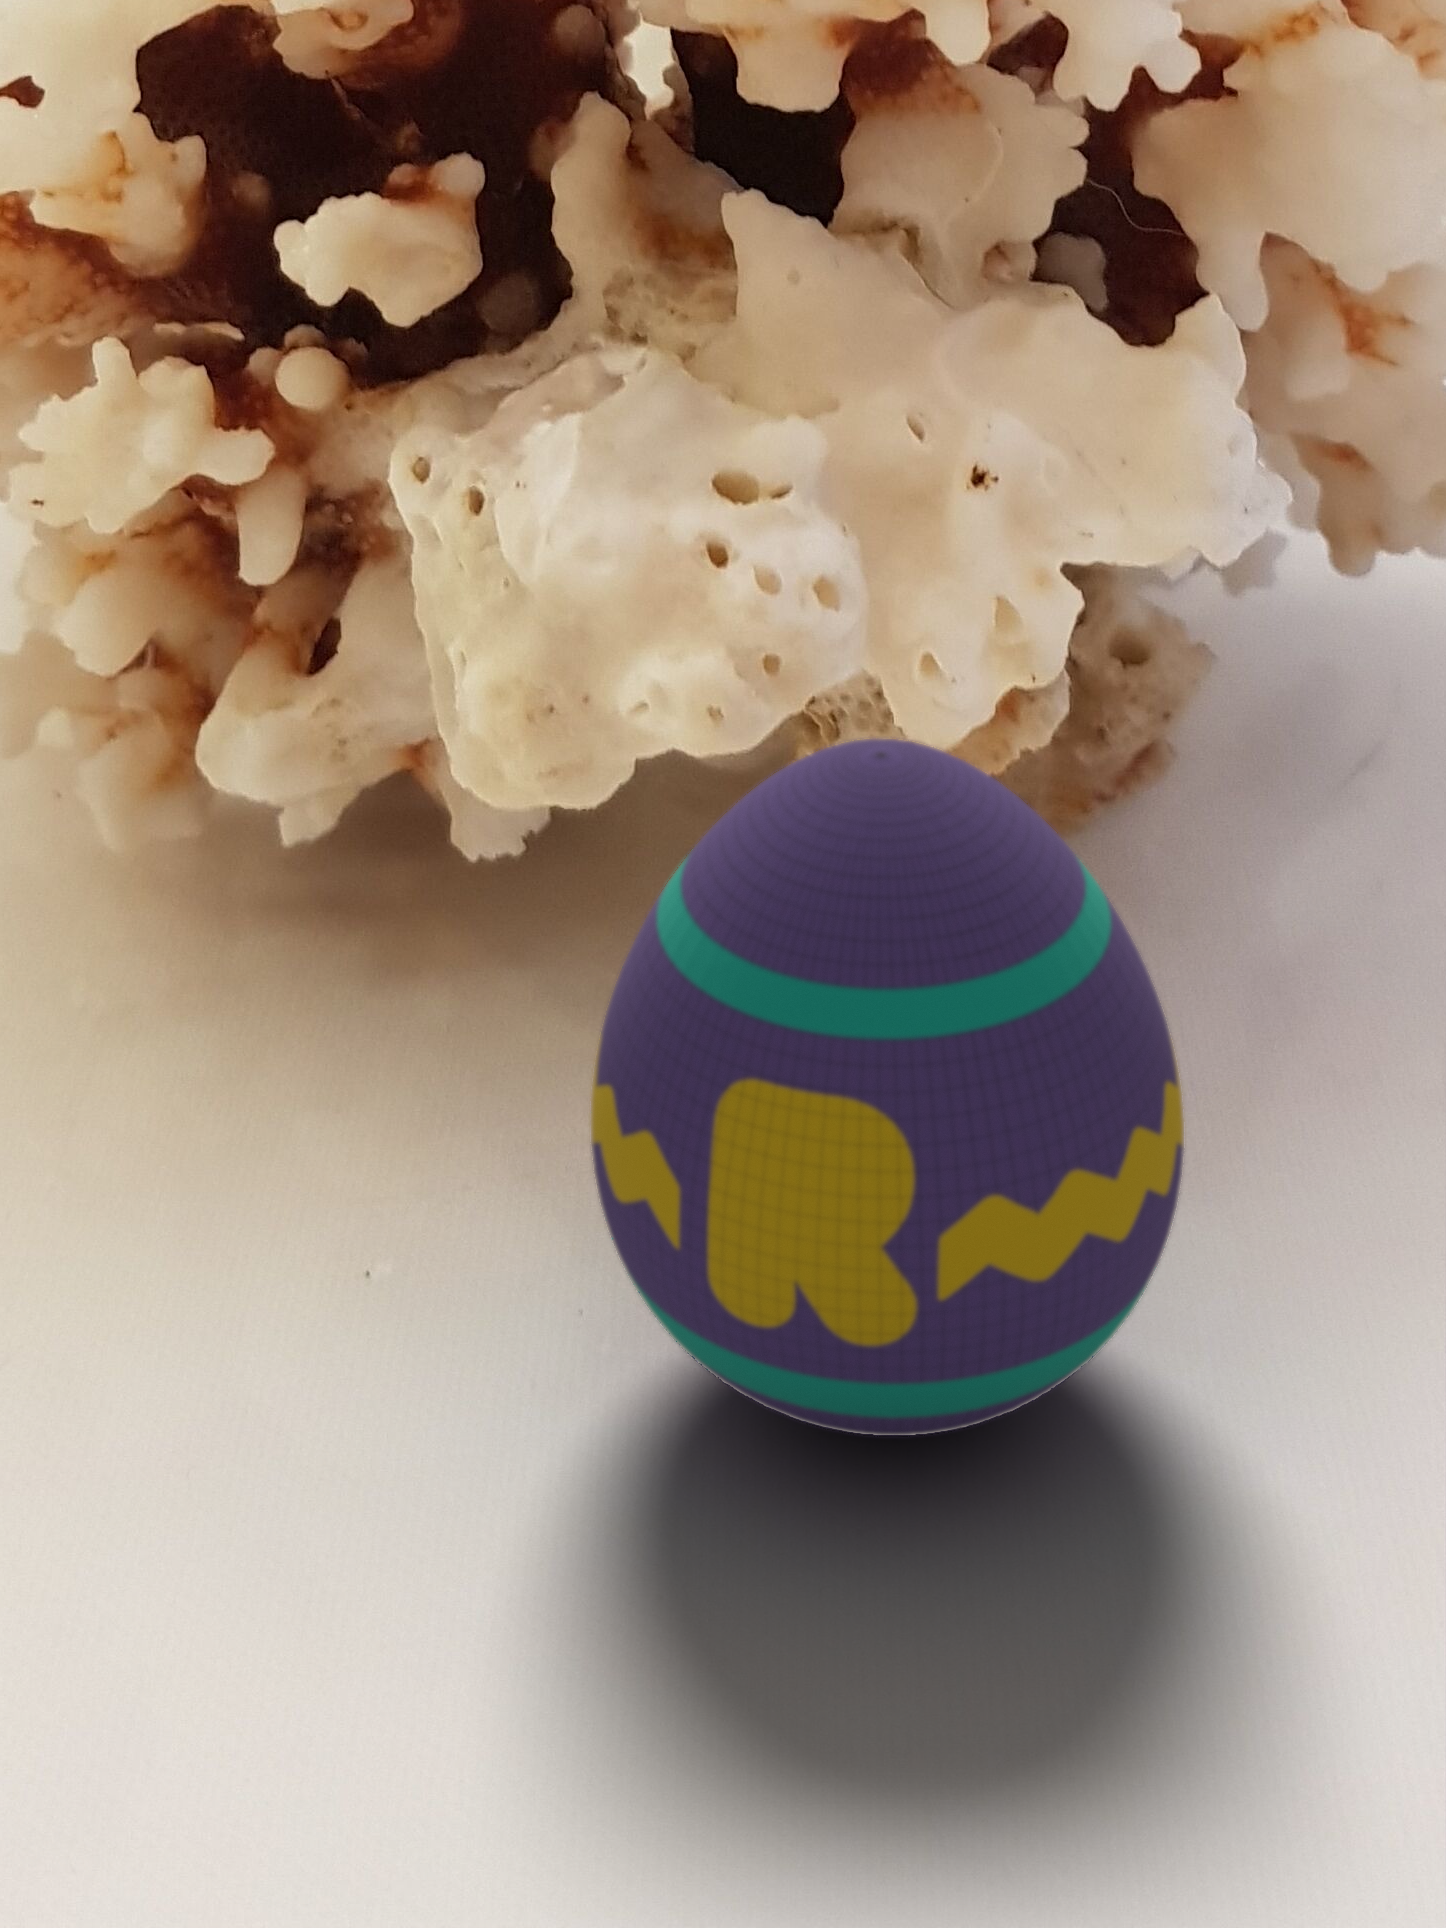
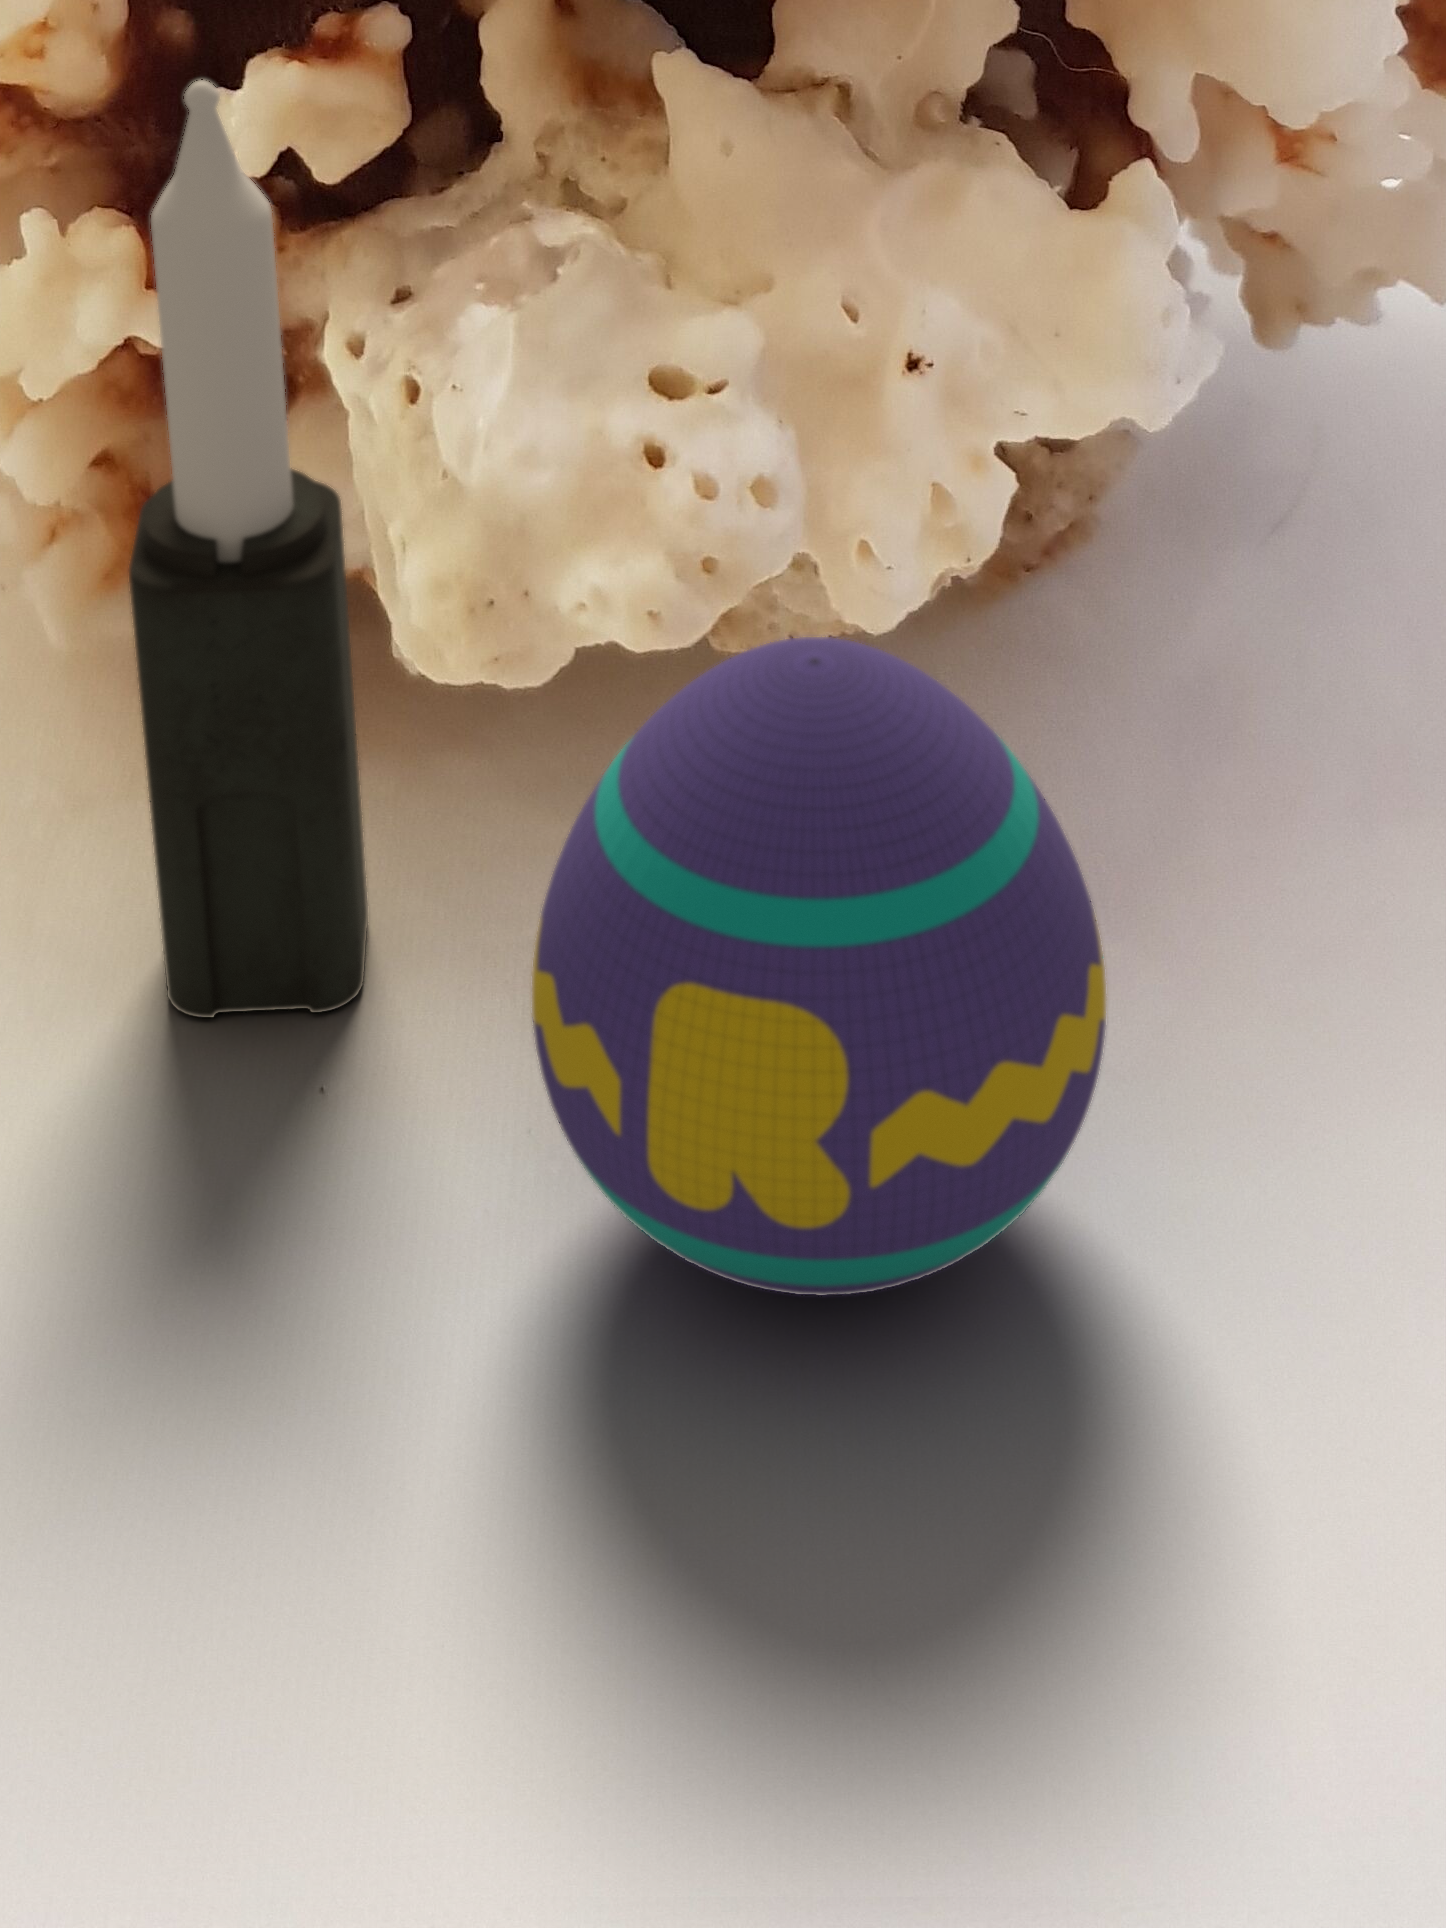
candle: none [191,189,428,1179] -> present [129,80,368,1018]

